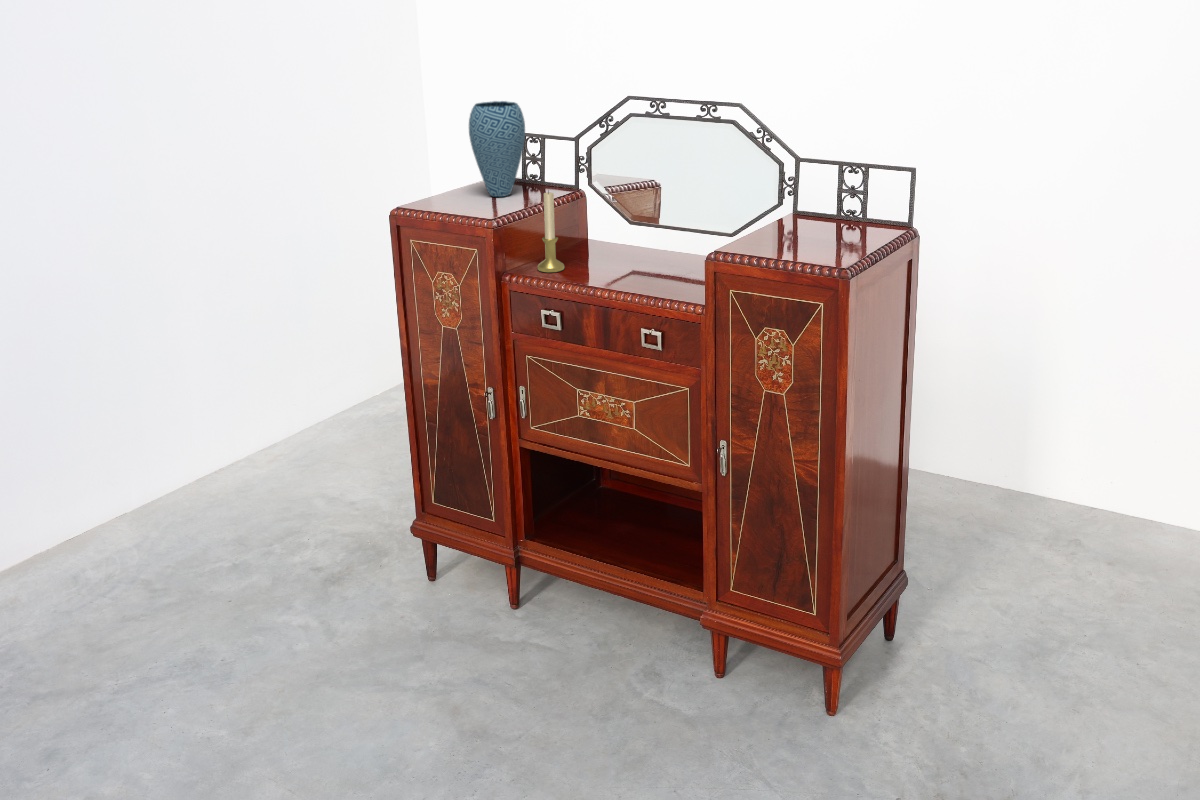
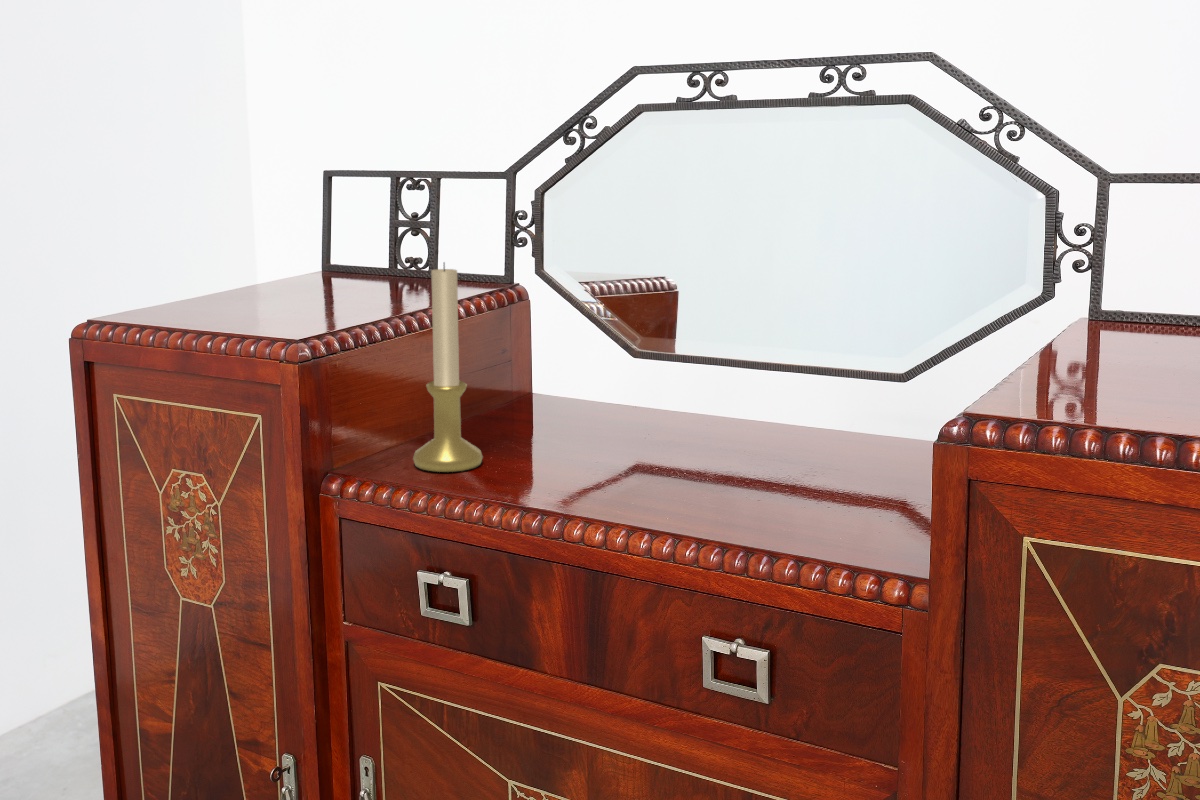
vase: present [469,101,525,197] -> none [261,80,394,295]

